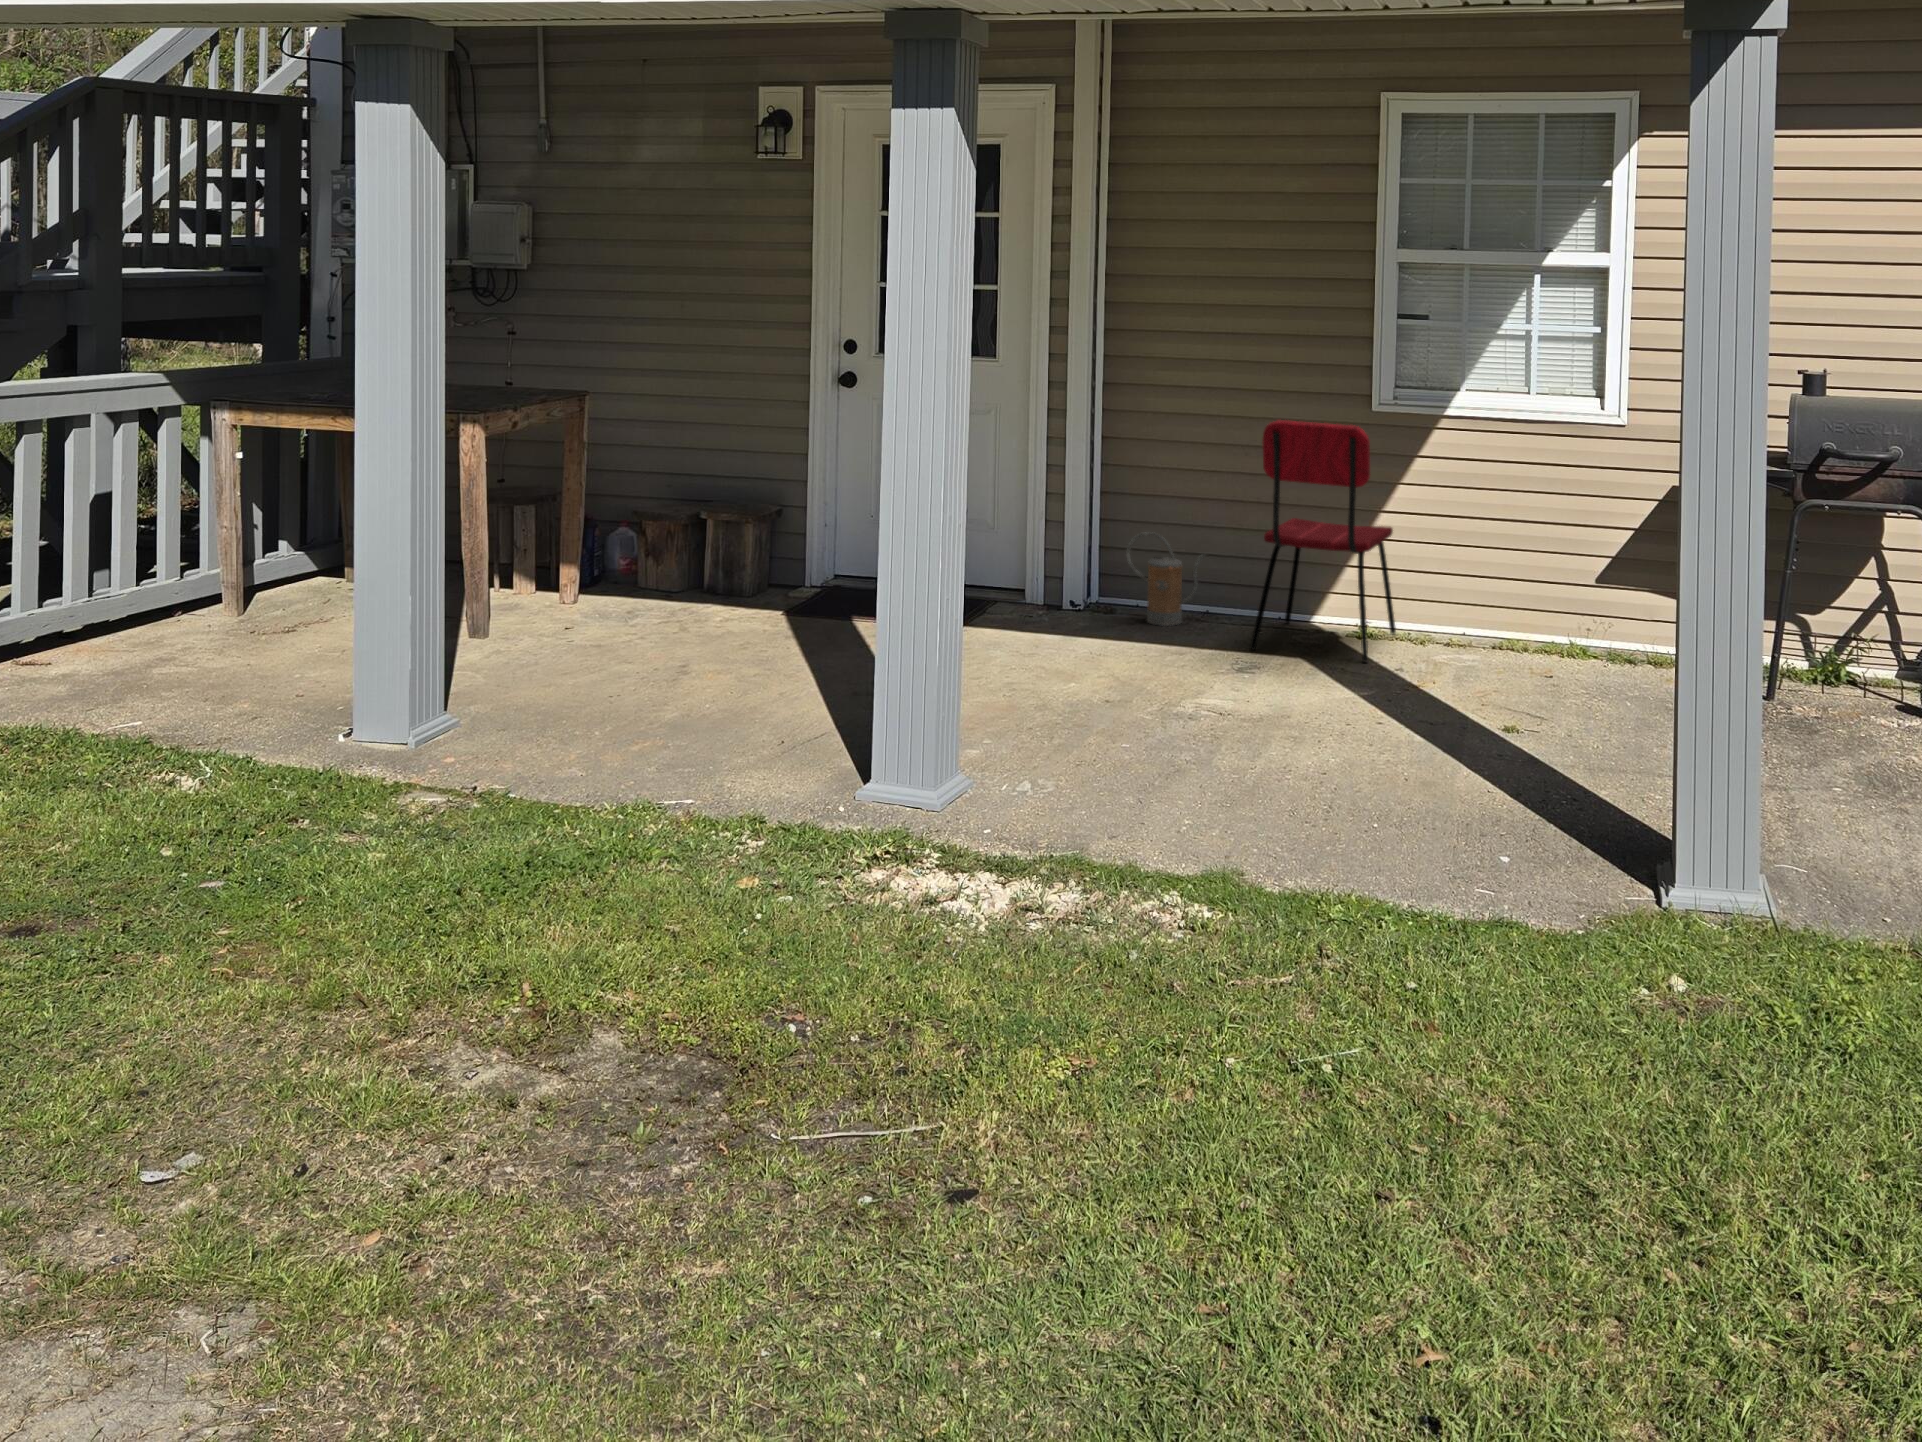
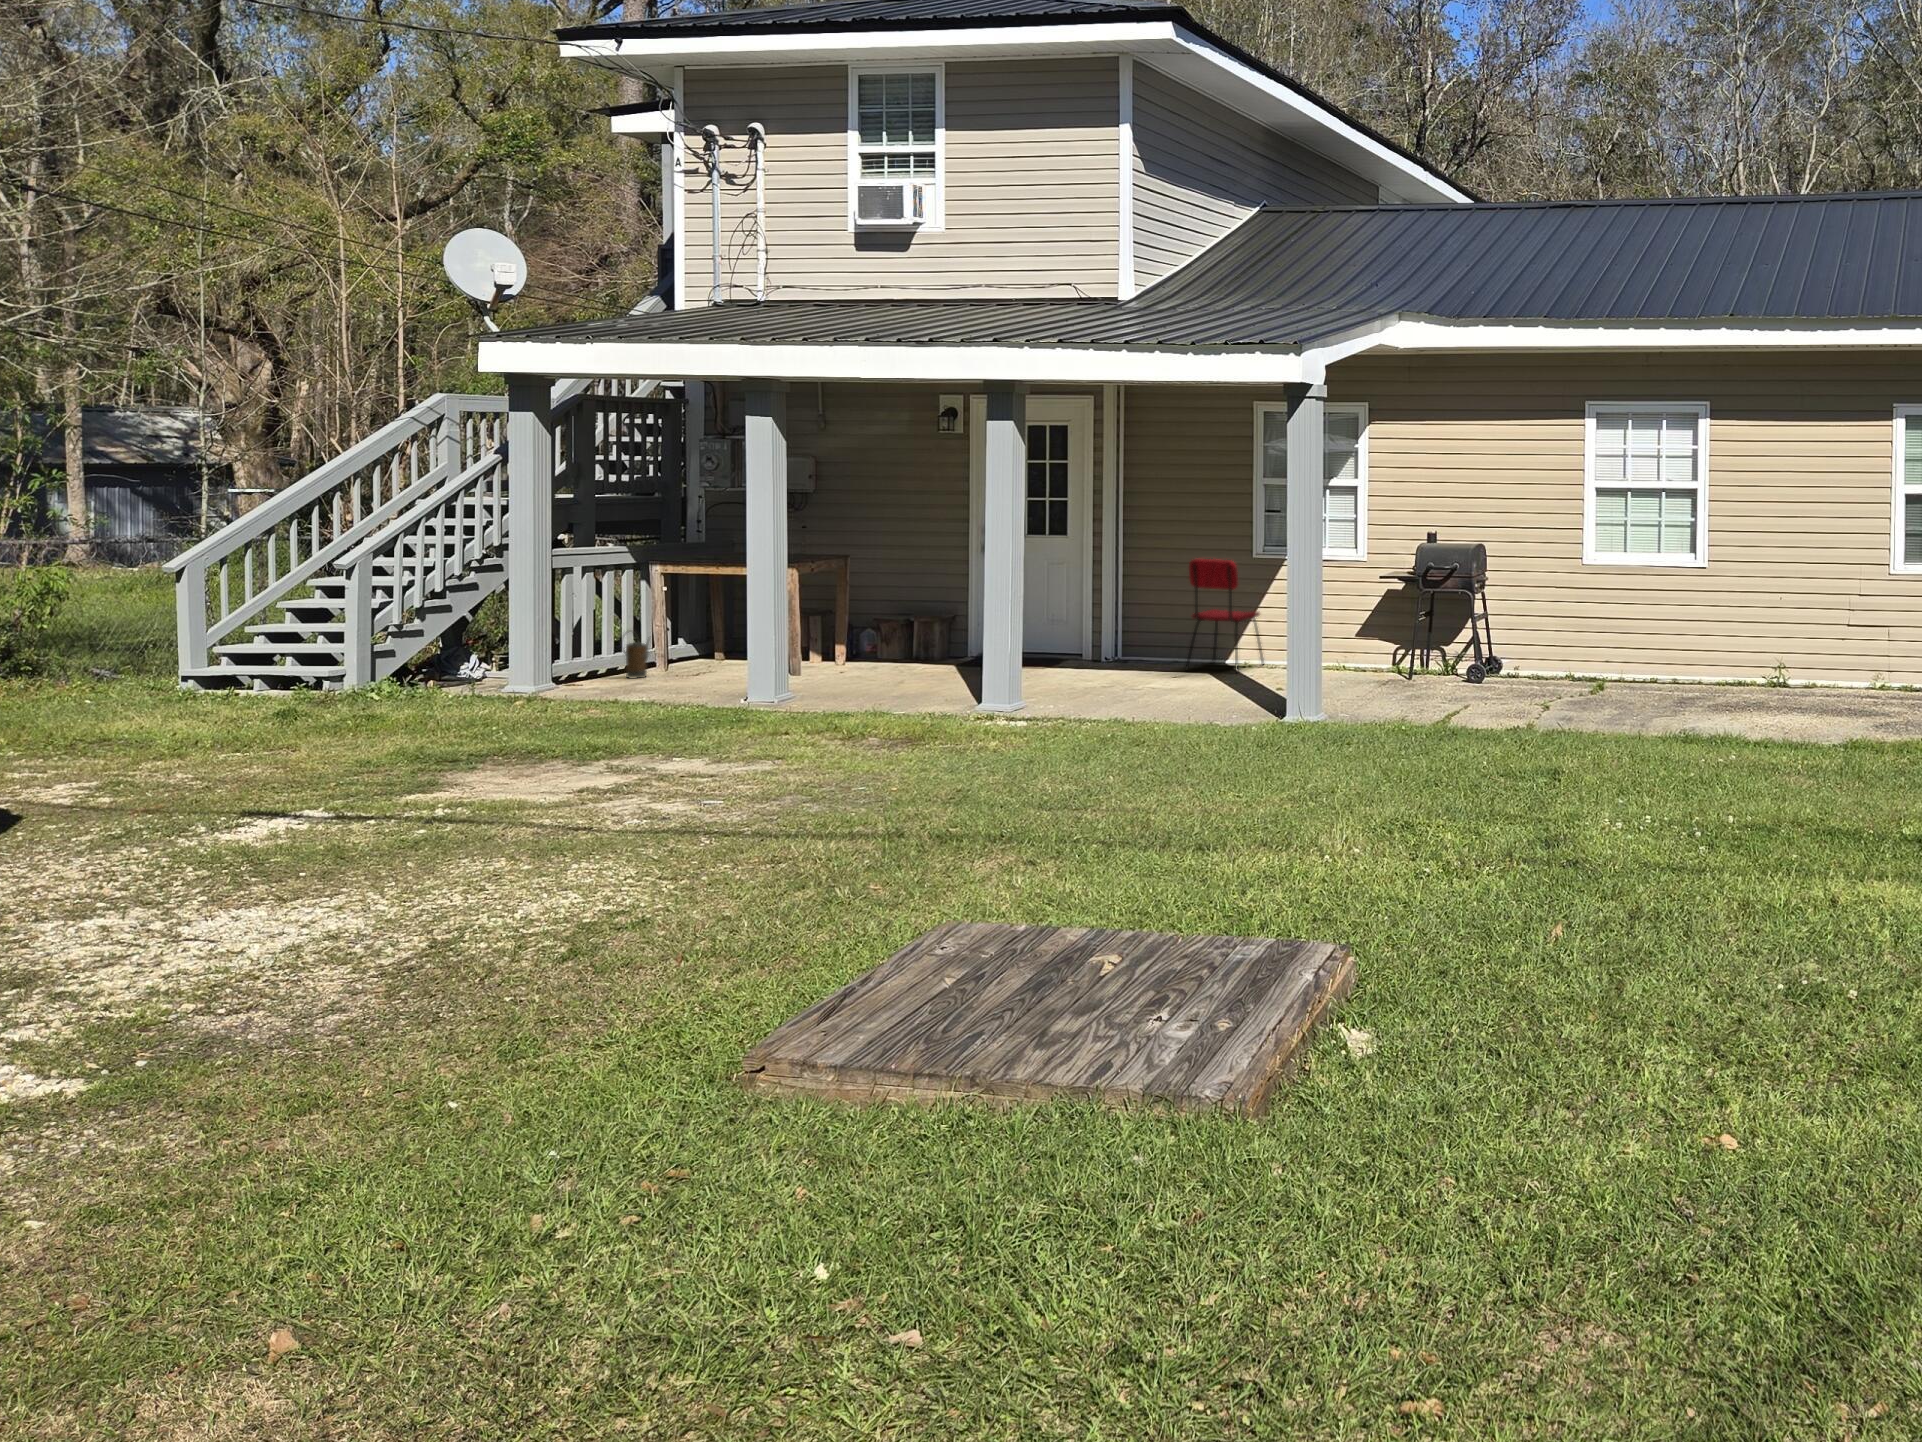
watering can: present [1127,532,1205,626] -> present [623,640,648,678]

